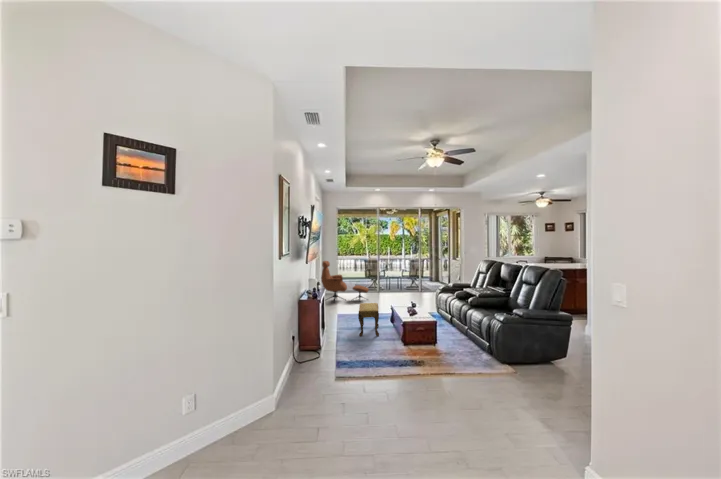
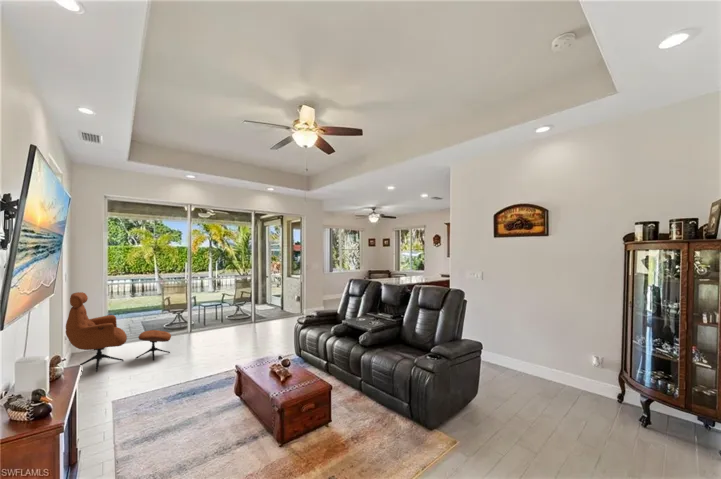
footstool: present [358,303,379,336] -> none [173,366,220,445]

